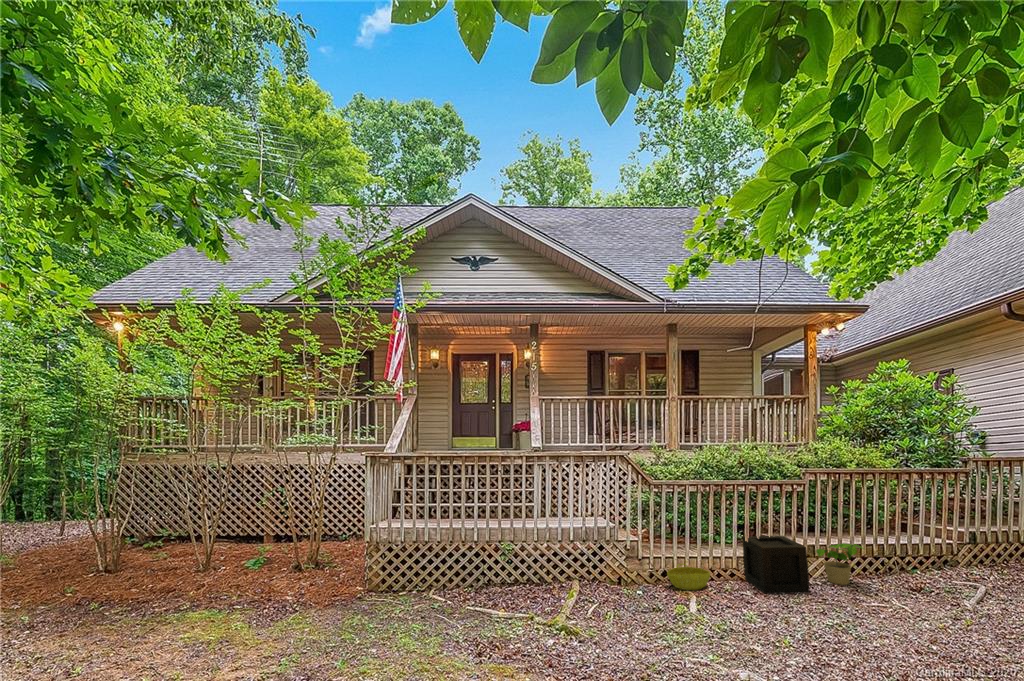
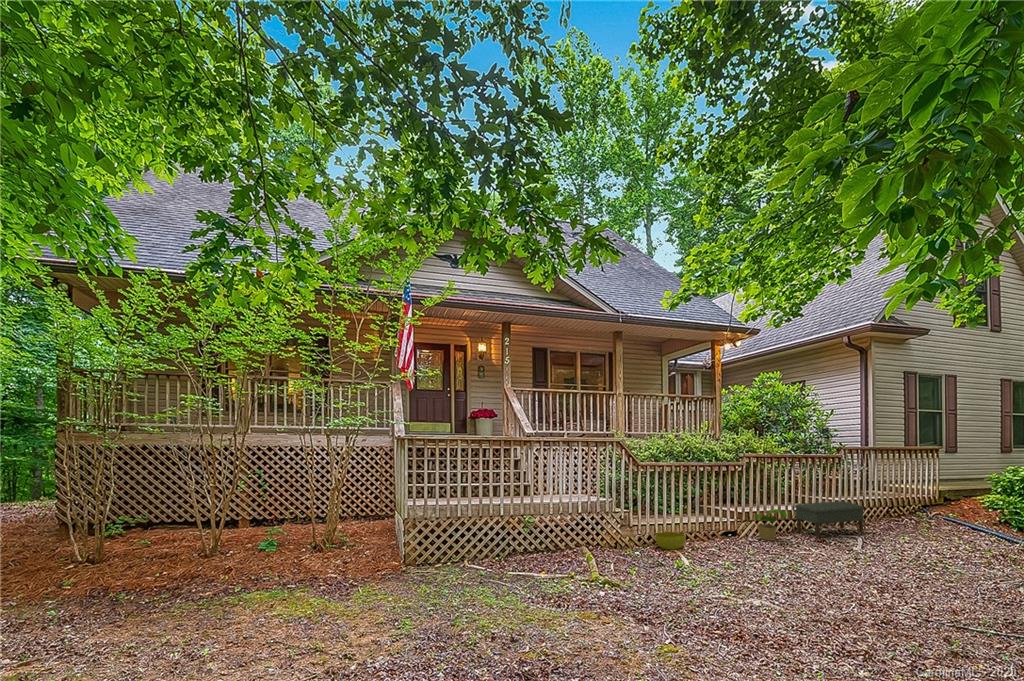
bench: none [887,534,1002,586] -> present [795,501,864,539]
wooden crate: present [743,536,810,594] -> none [704,505,755,549]

